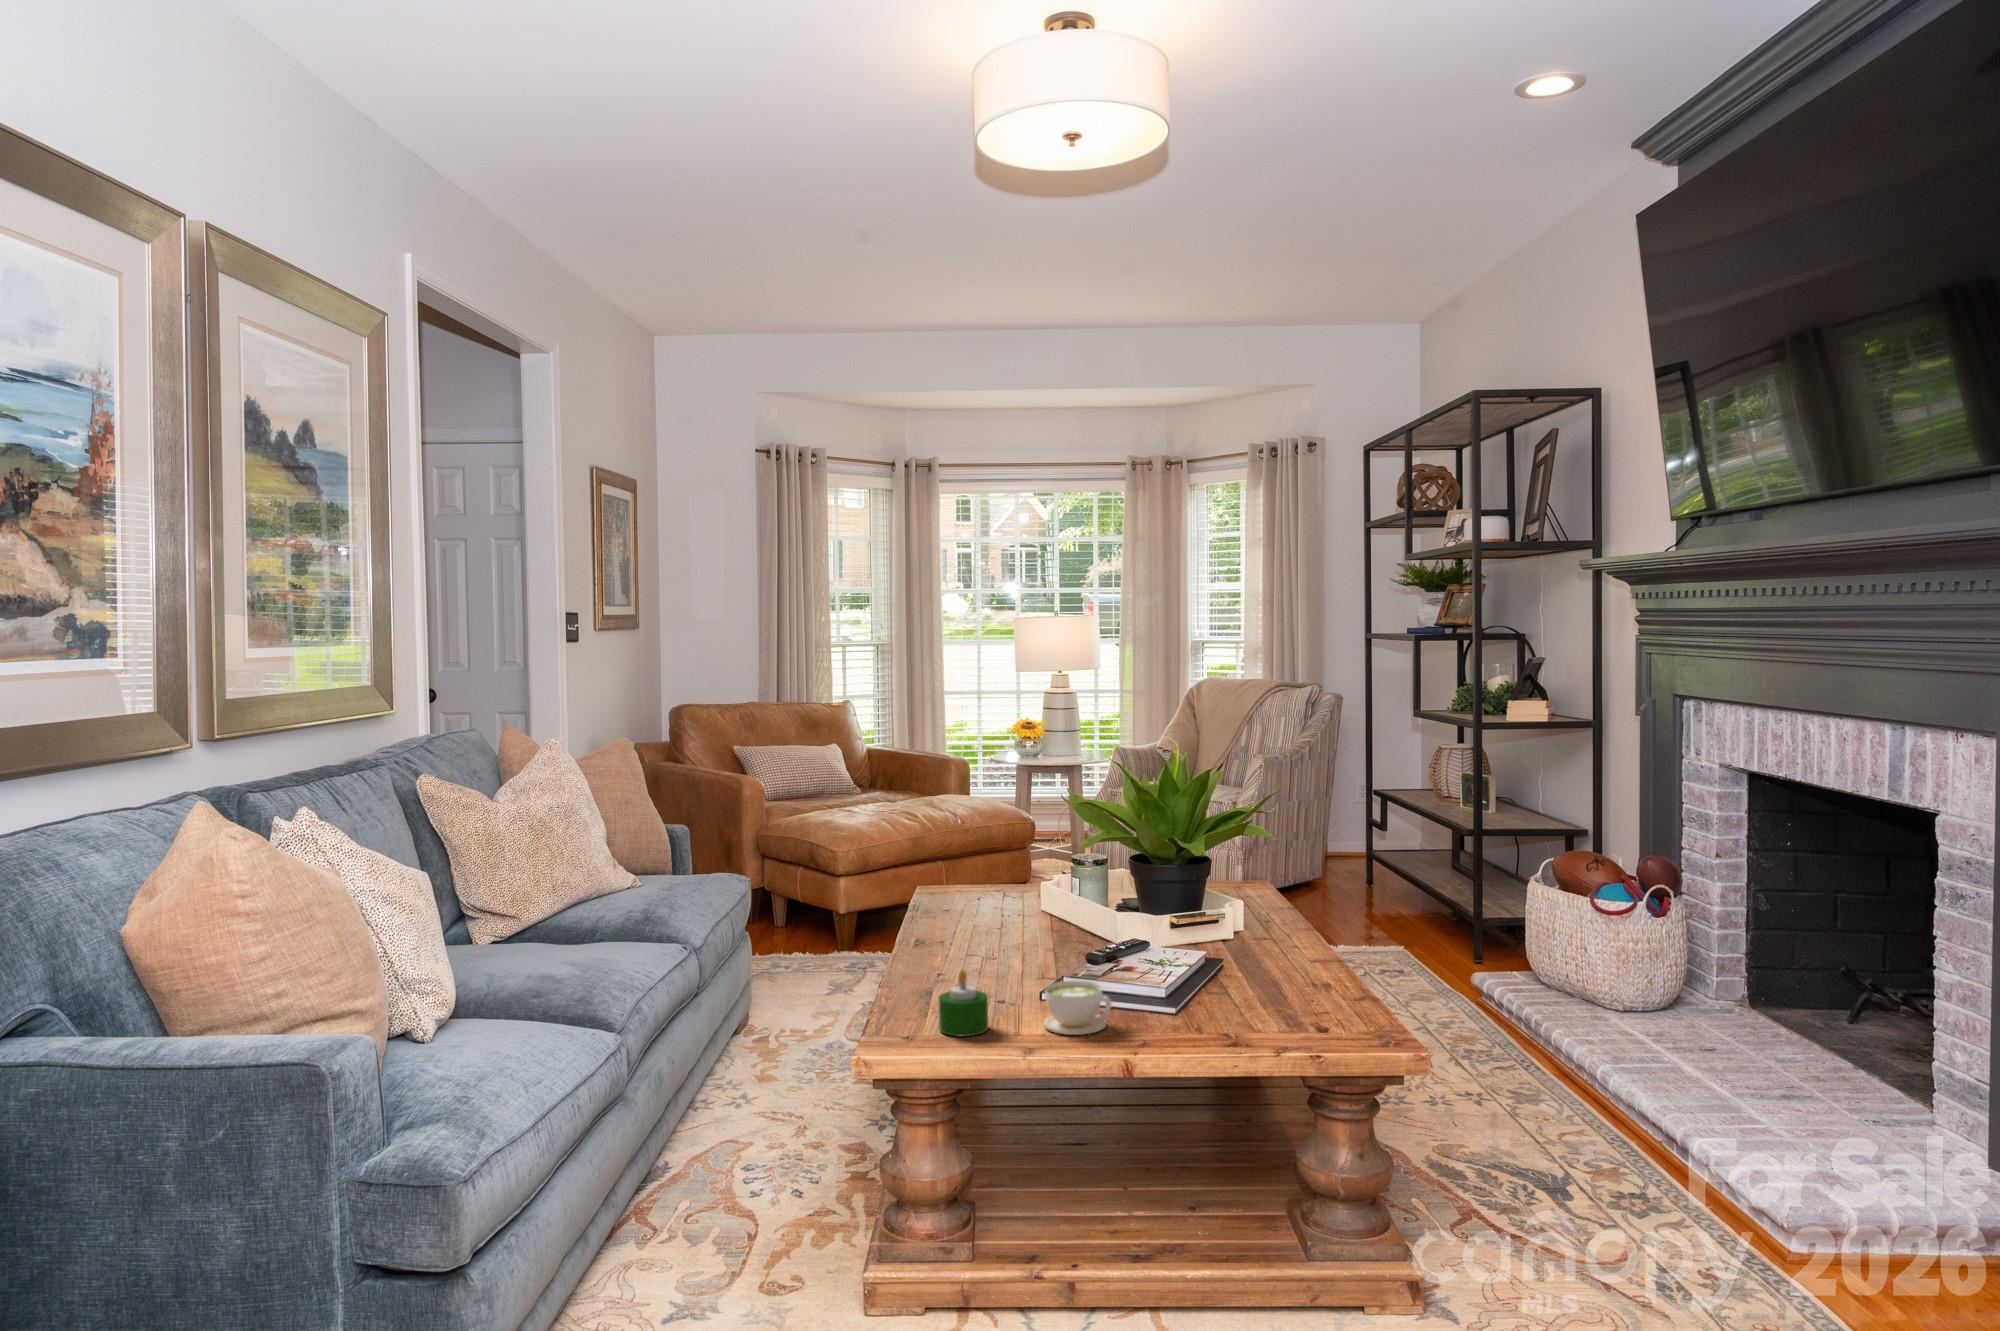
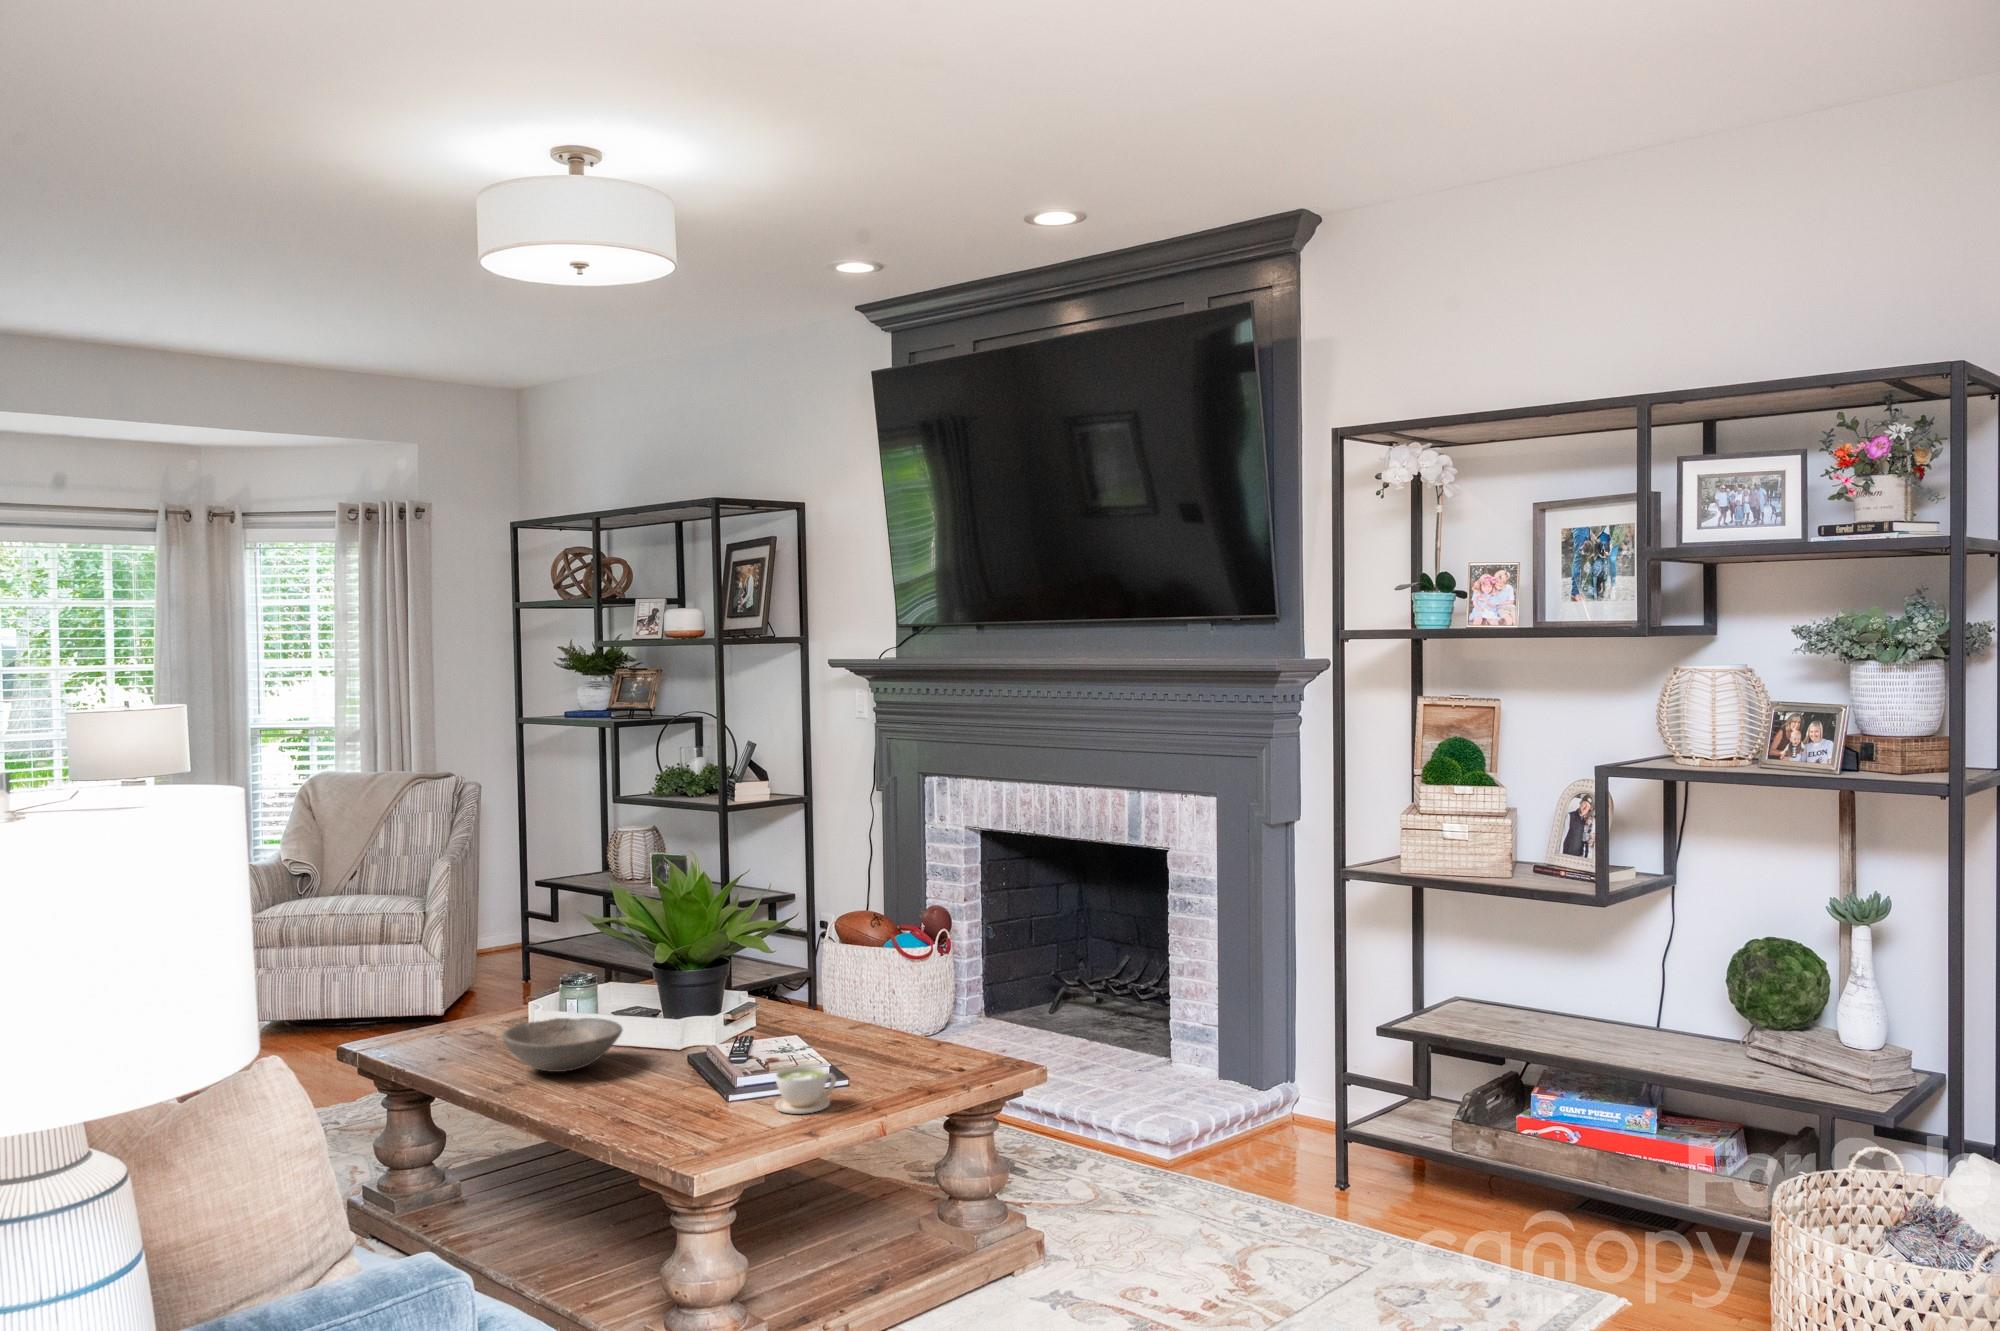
bowl: none [941,892,1055,945] -> present [502,1018,622,1072]
candle: present [939,970,988,1036] -> none [702,1076,748,1138]

